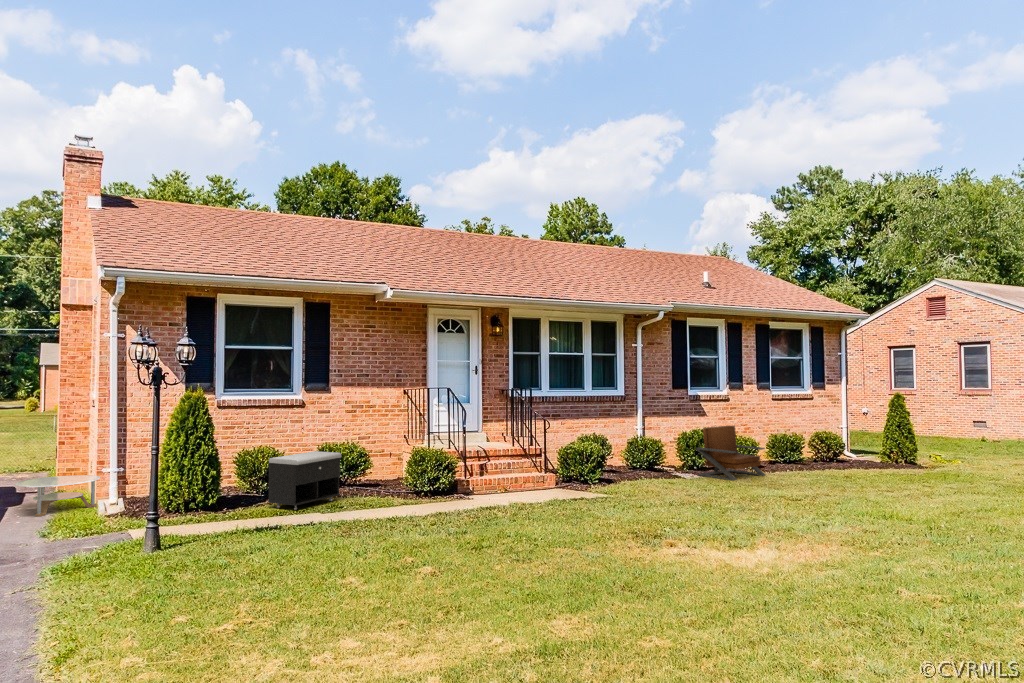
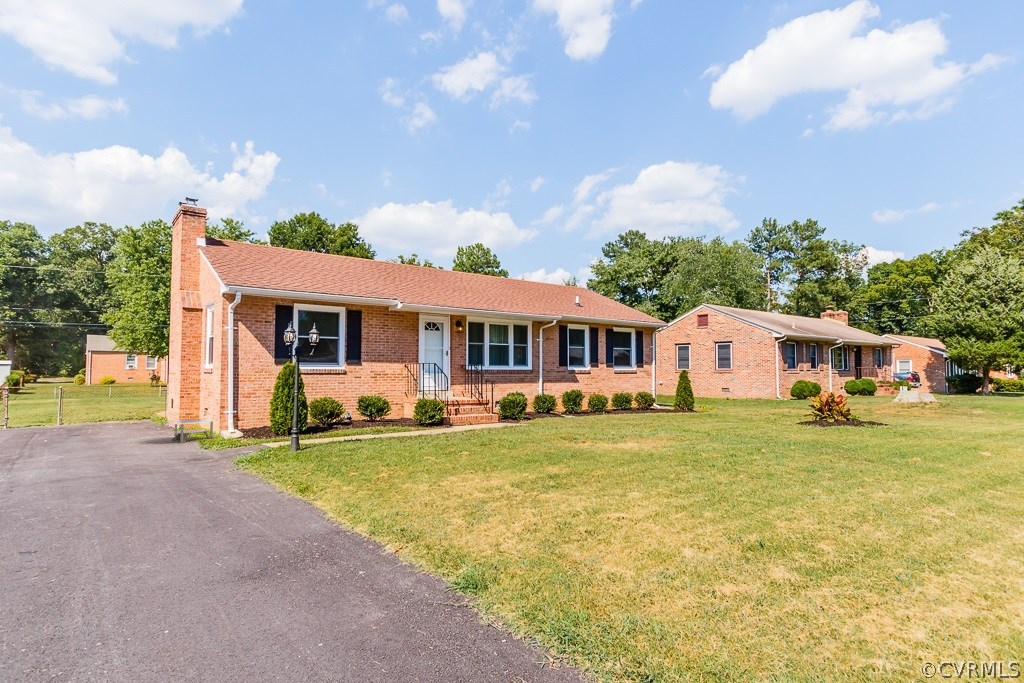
lounge chair: present [696,426,765,481] -> none [575,387,613,418]
storage bench: present [269,451,341,510] -> none [332,402,374,436]

